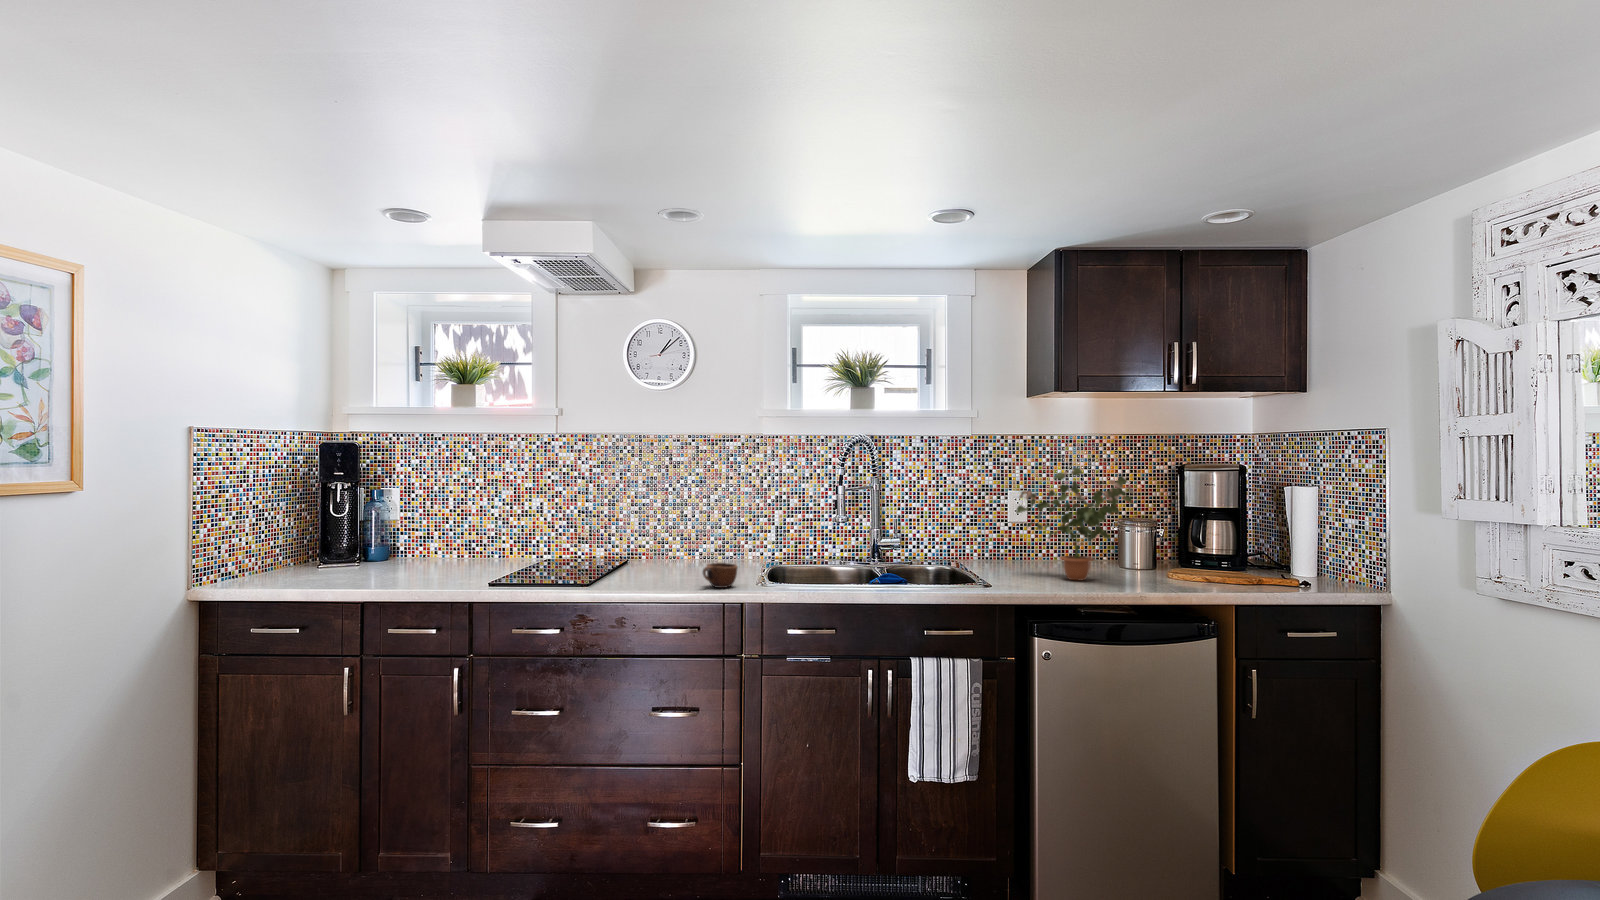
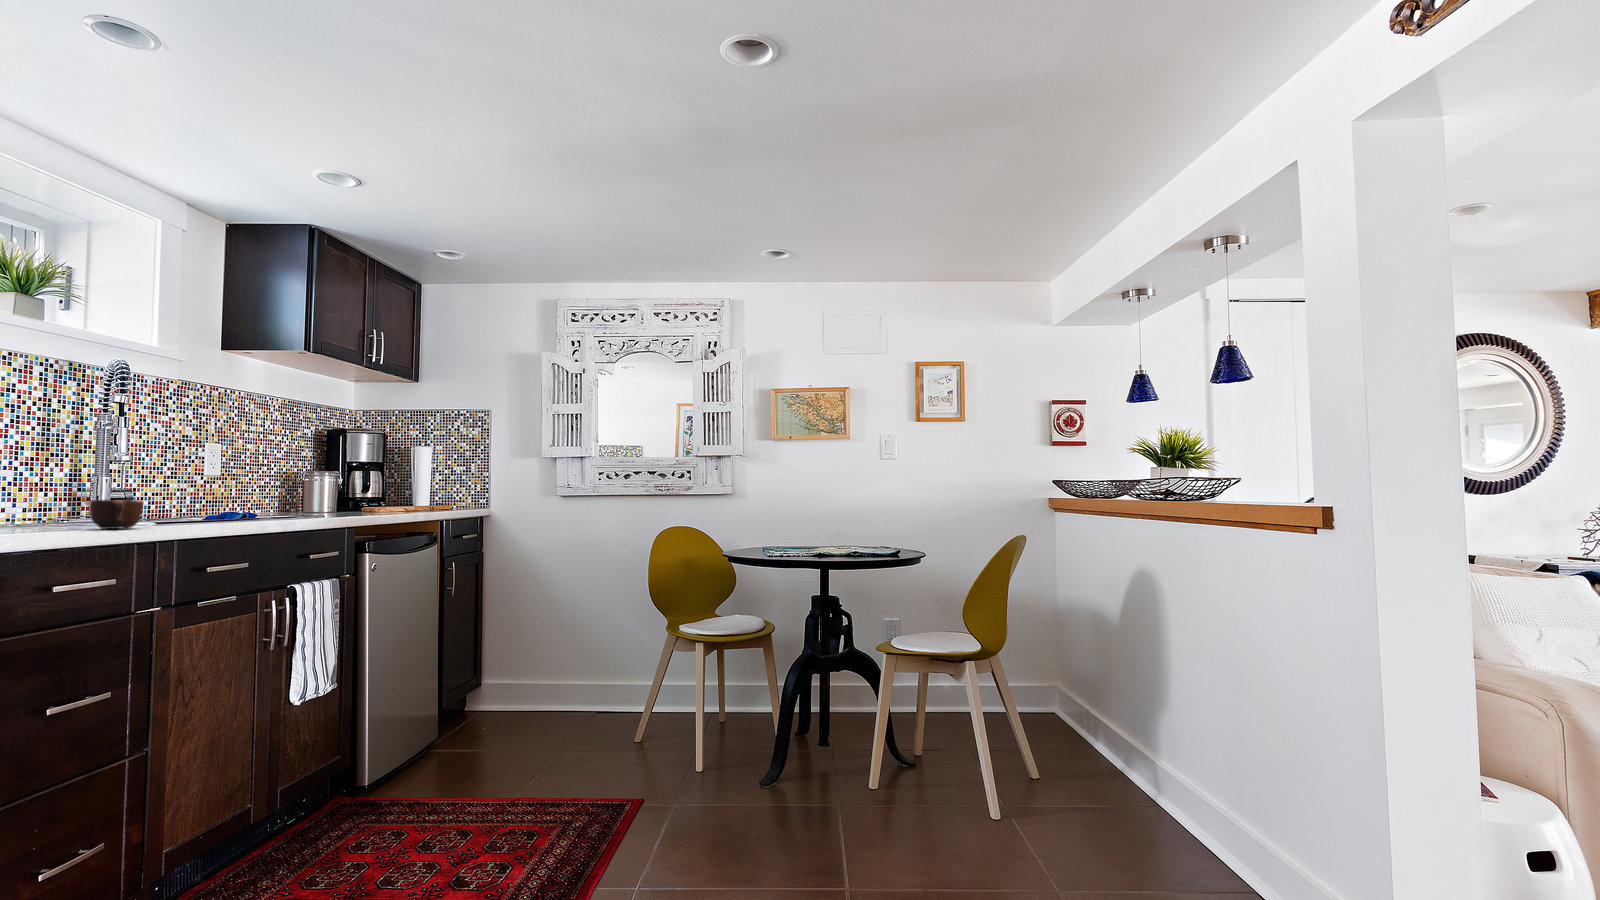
potted plant: present [1016,468,1133,580] -> none [270,420,400,513]

